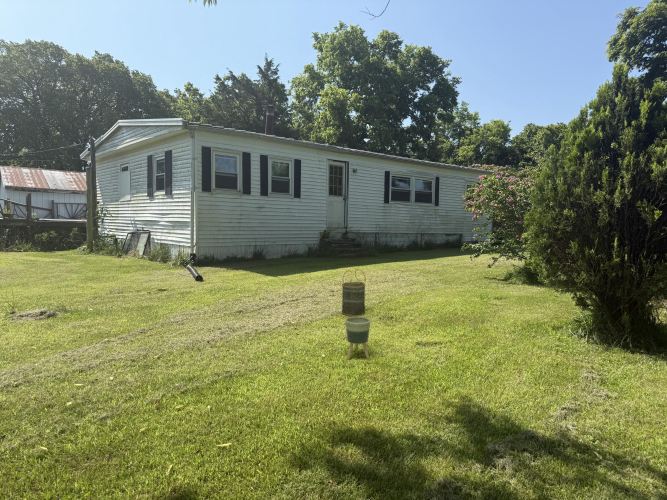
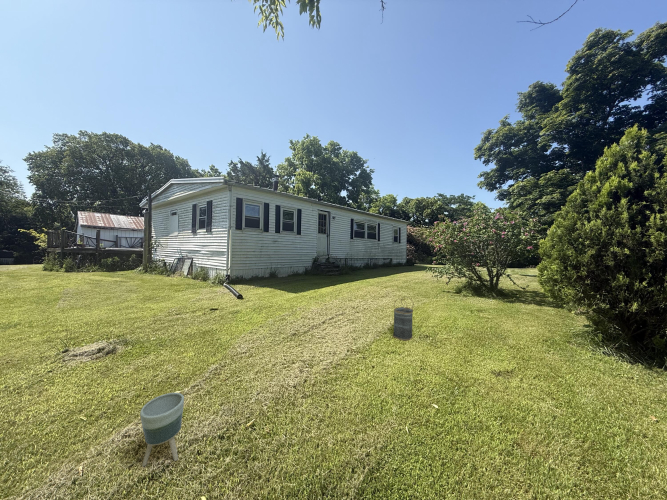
planter: present [345,317,370,359] -> present [140,393,184,466]

